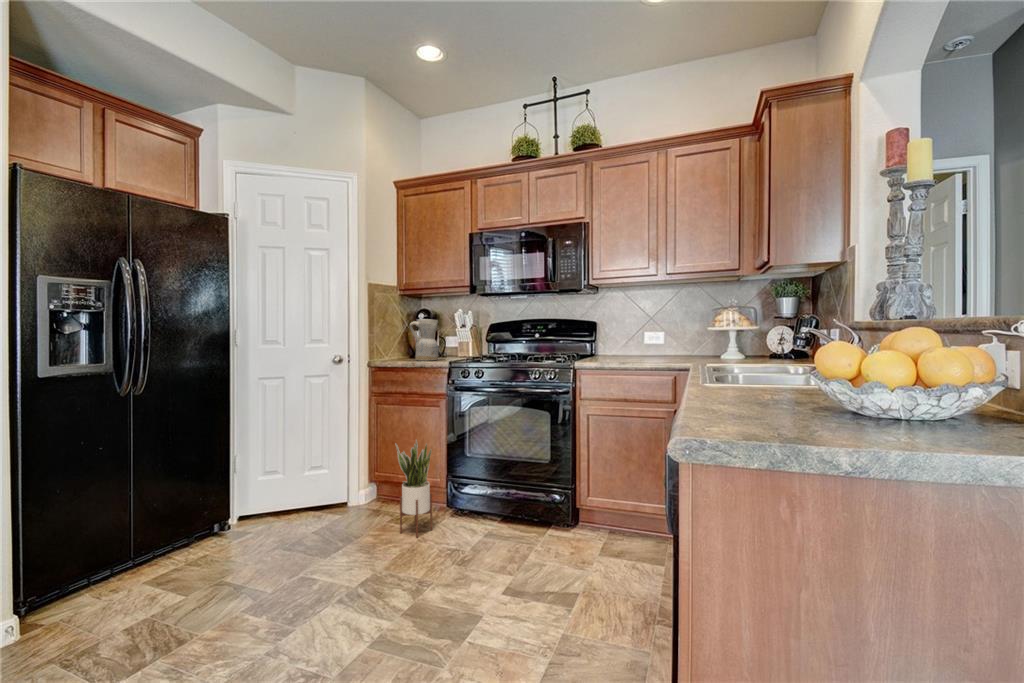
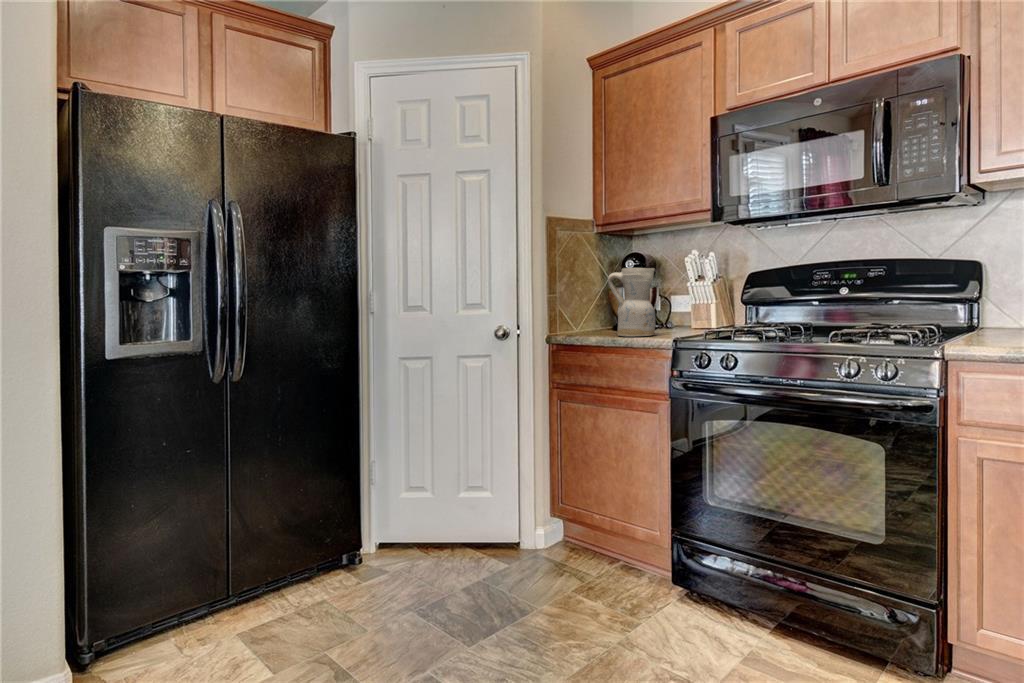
potted plant: present [395,440,432,538] -> none [579,470,643,637]

